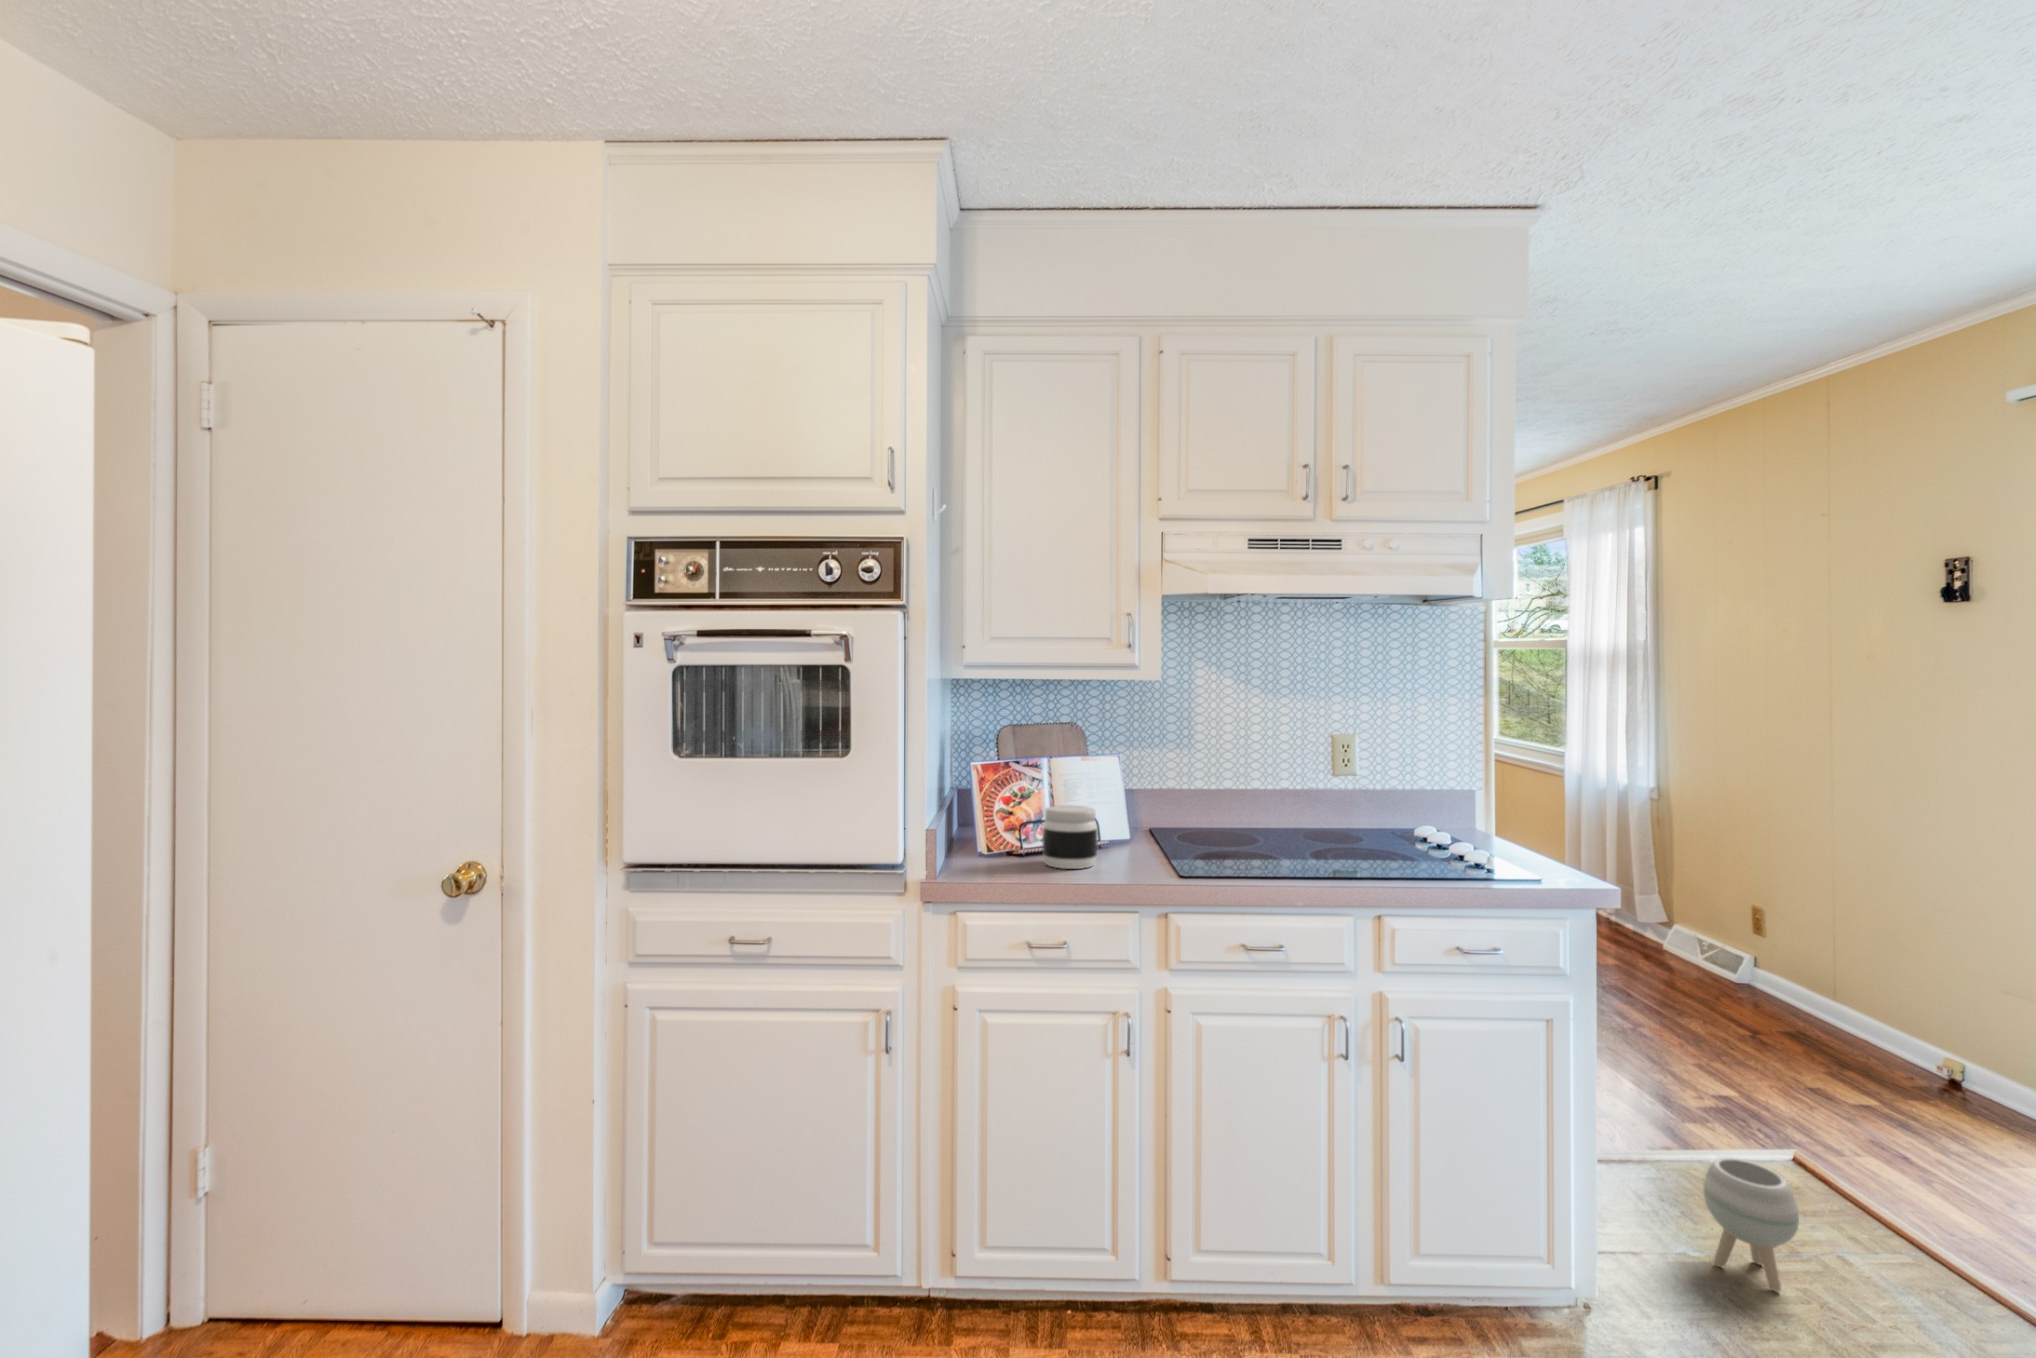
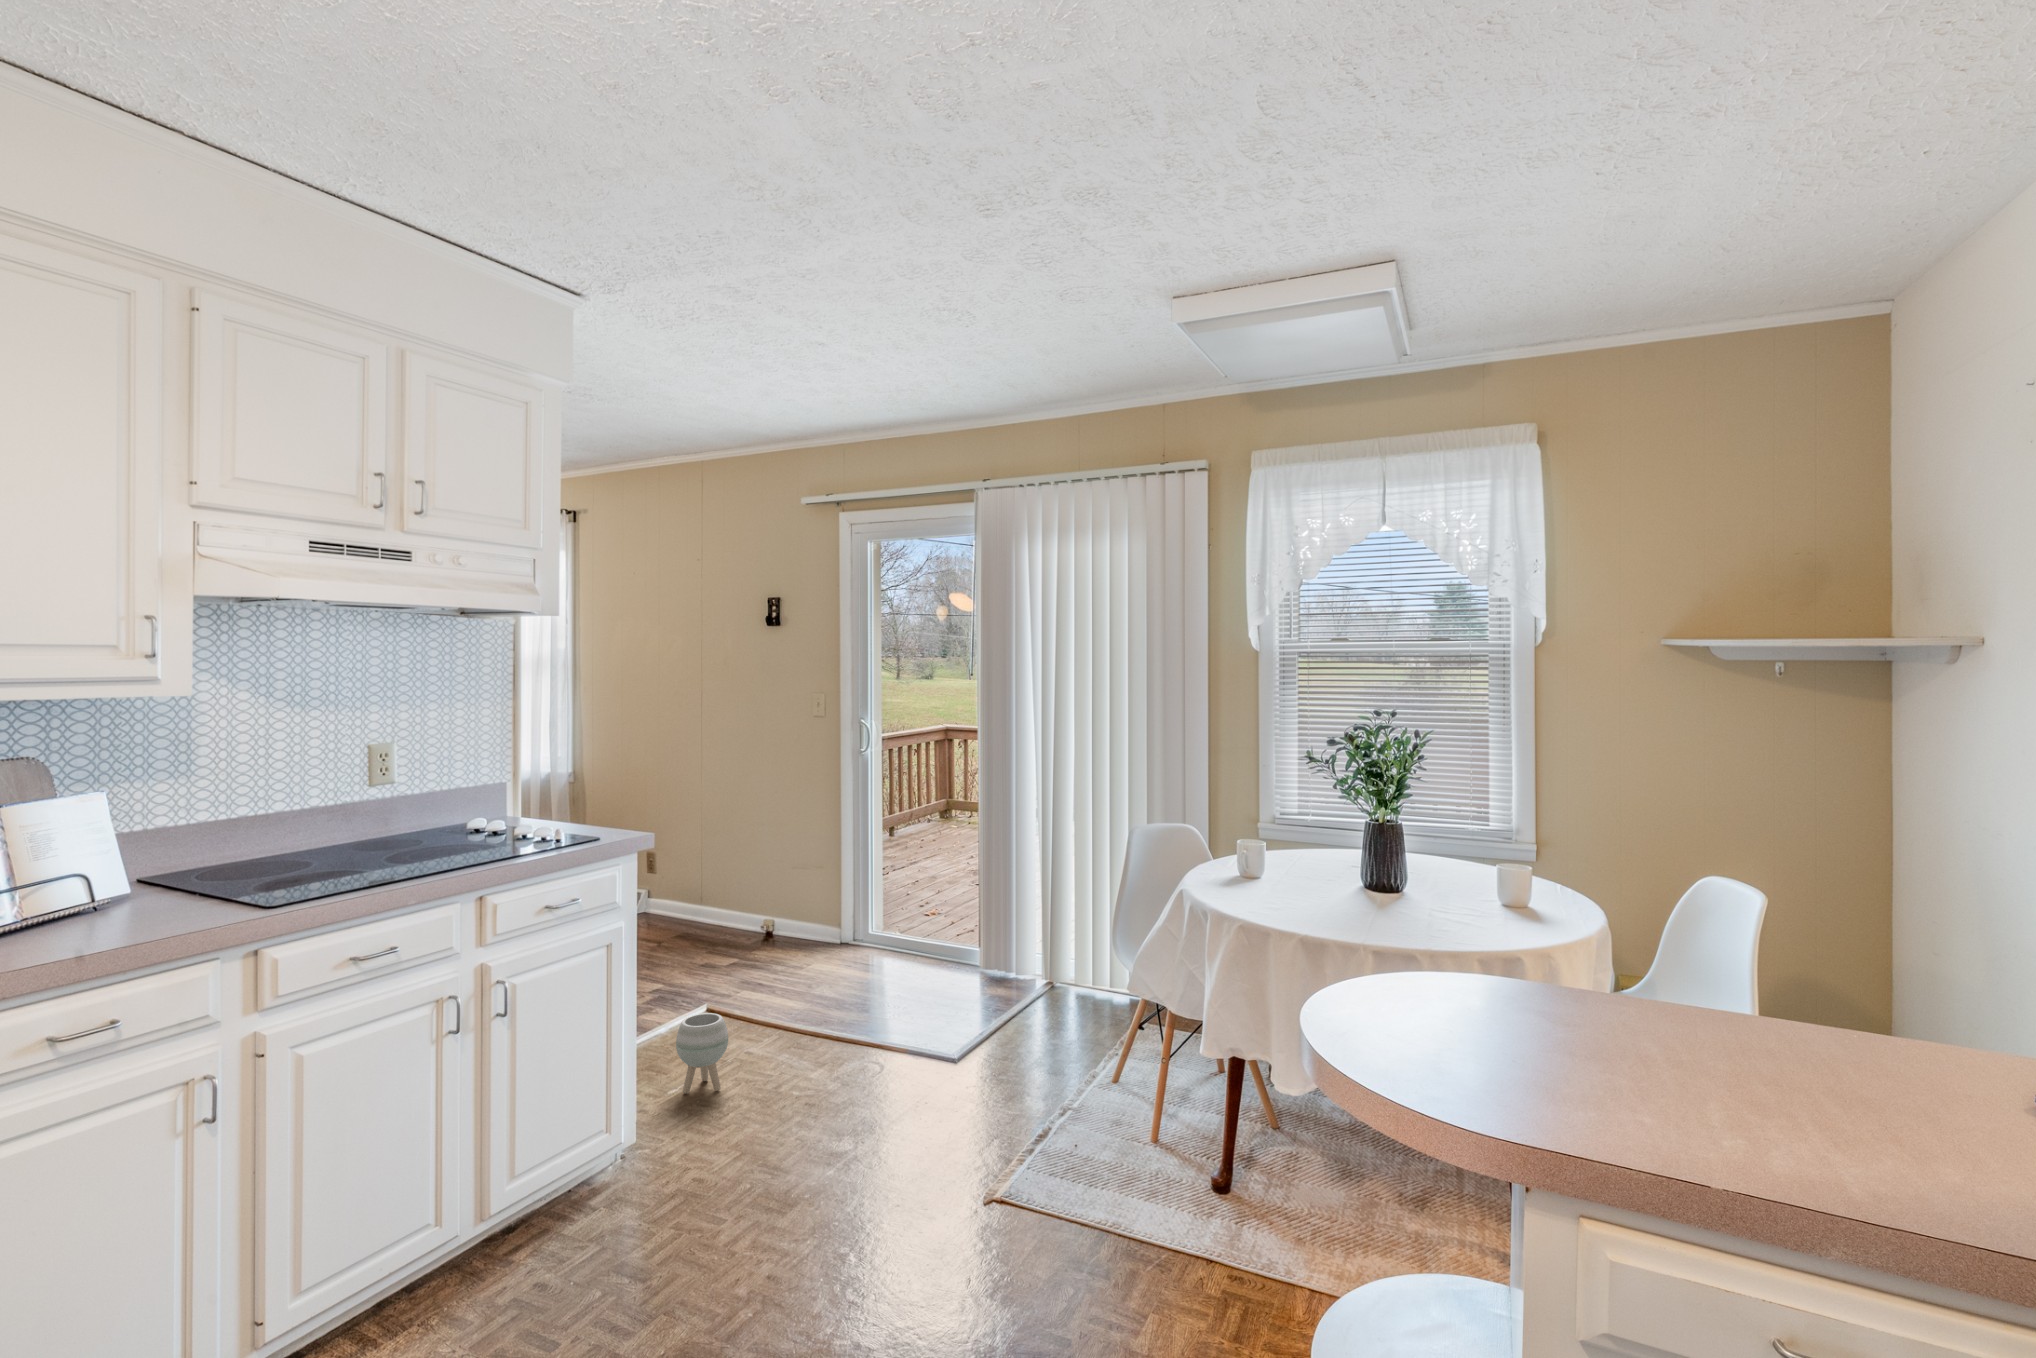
jar: present [1042,806,1097,869] -> none [66,859,157,940]

